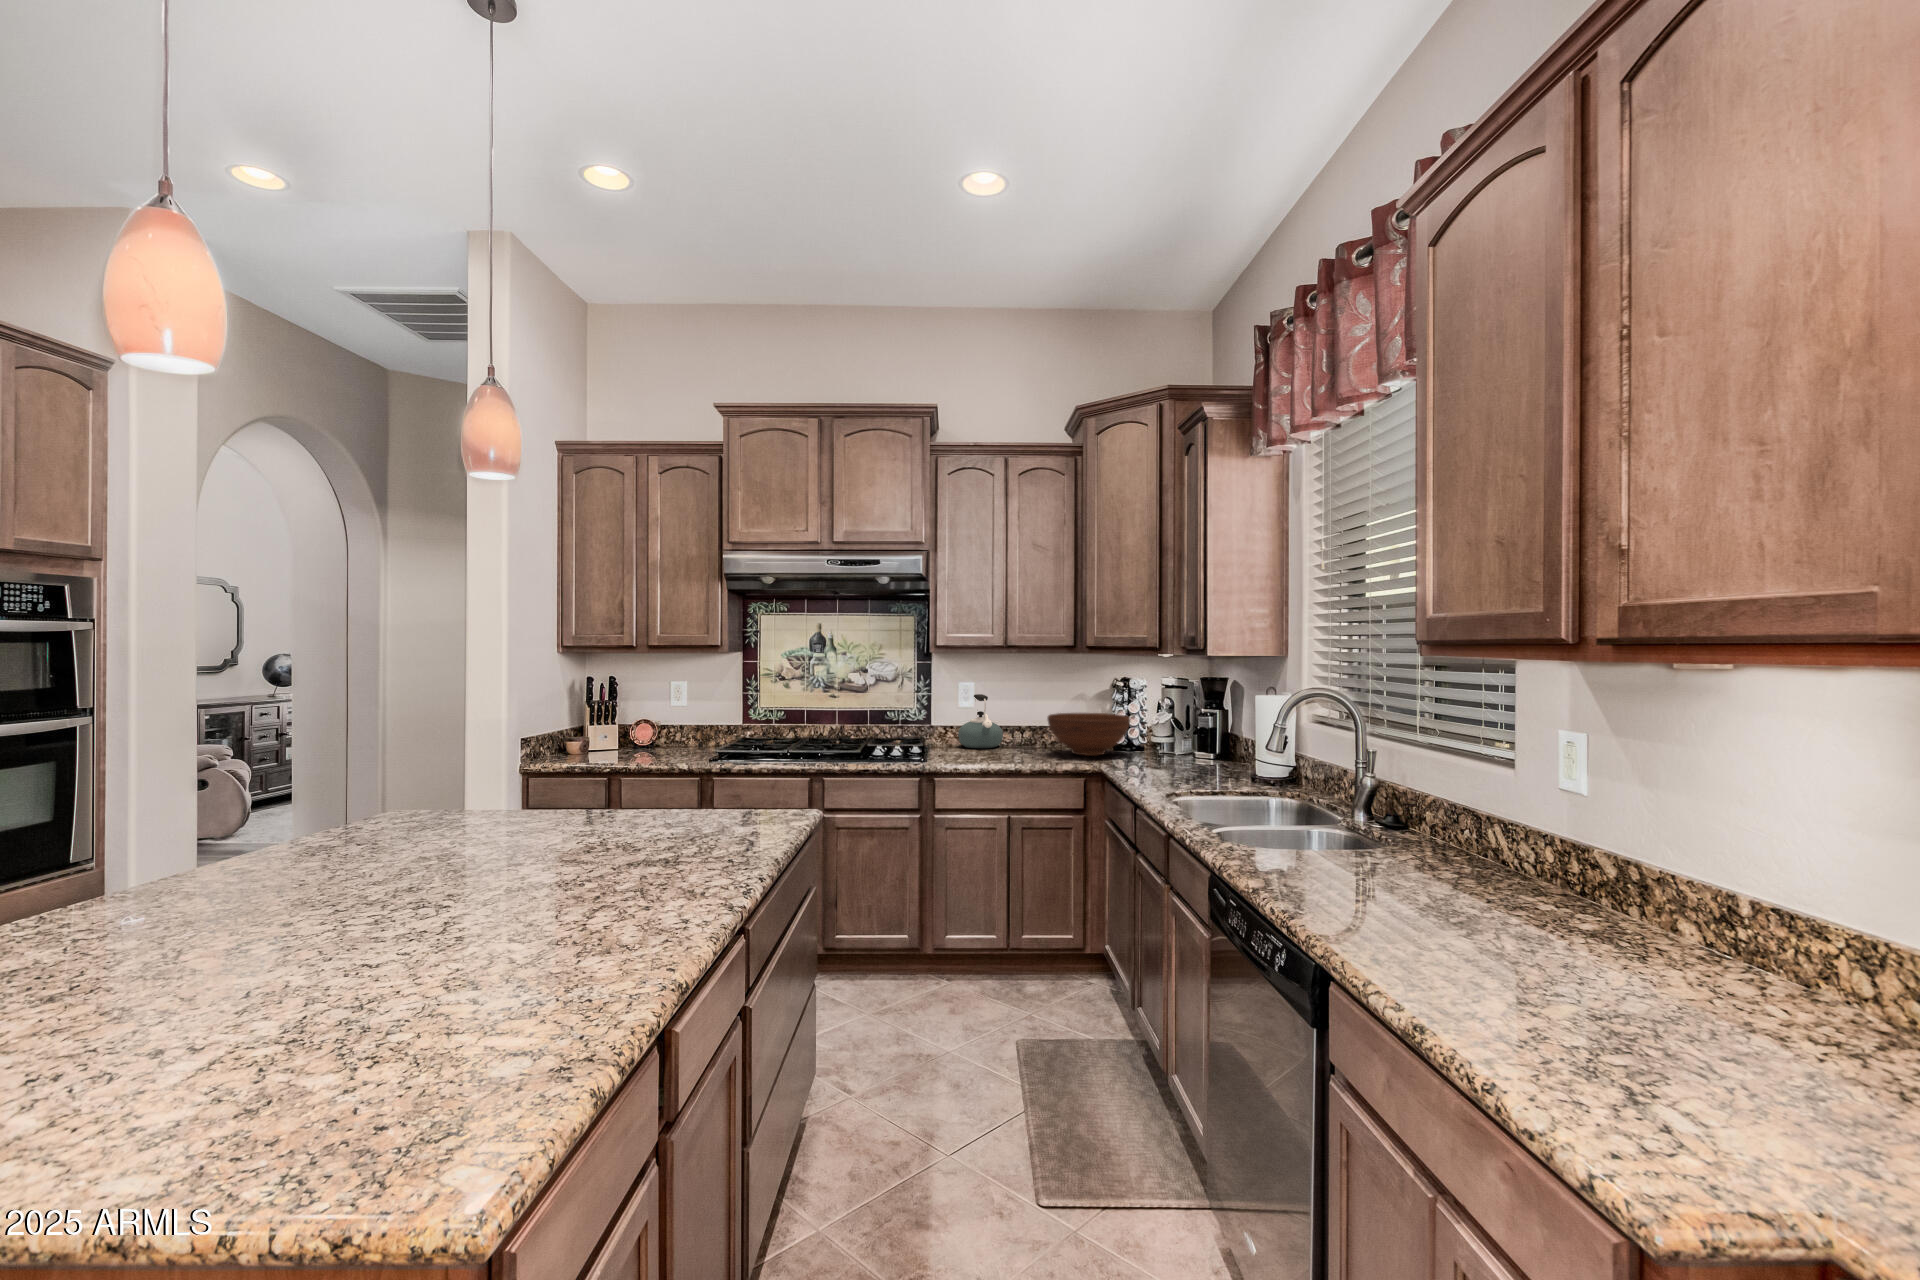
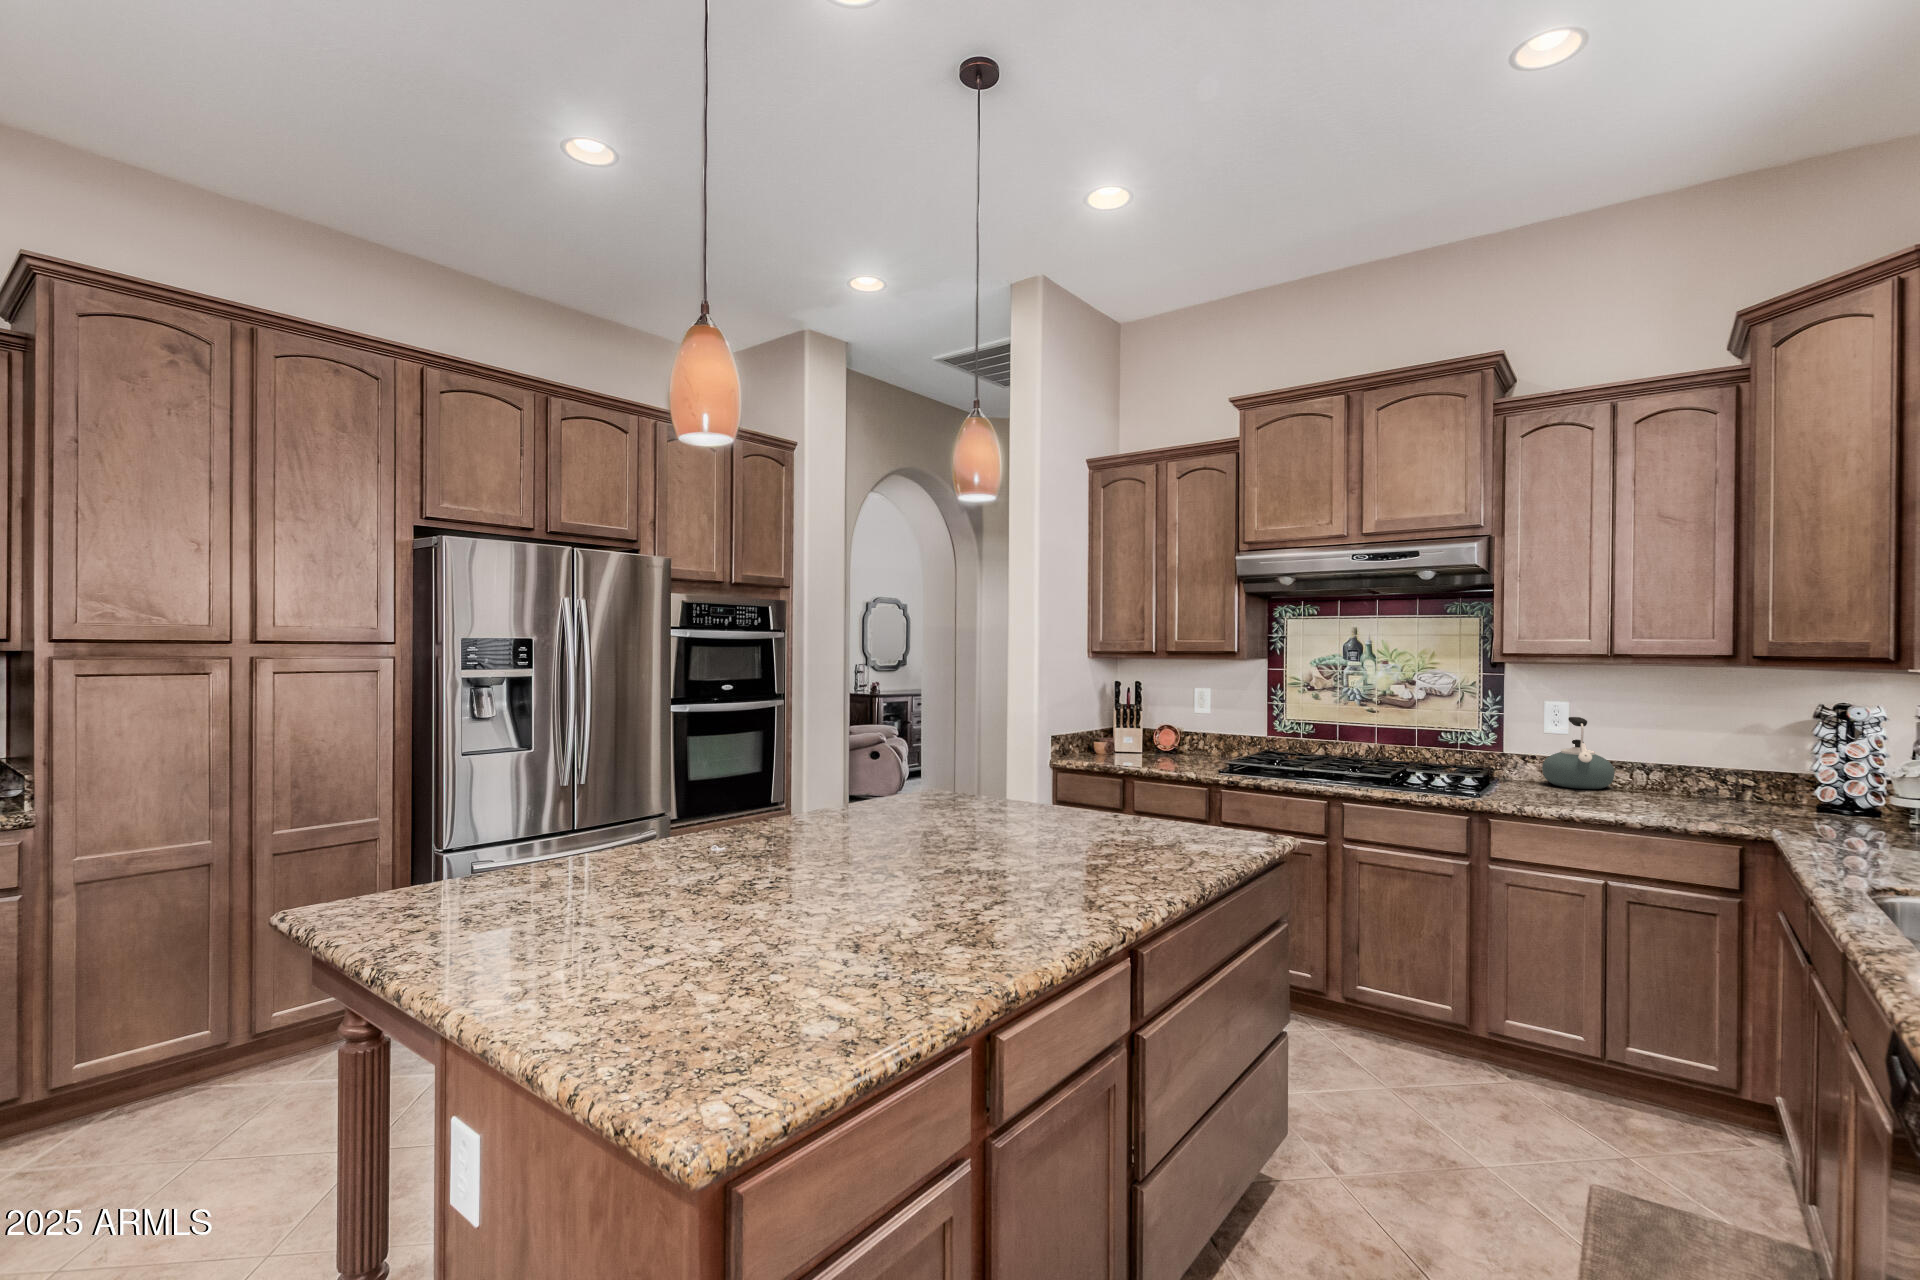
fruit bowl: present [1047,713,1130,756] -> none [1681,751,1845,817]

